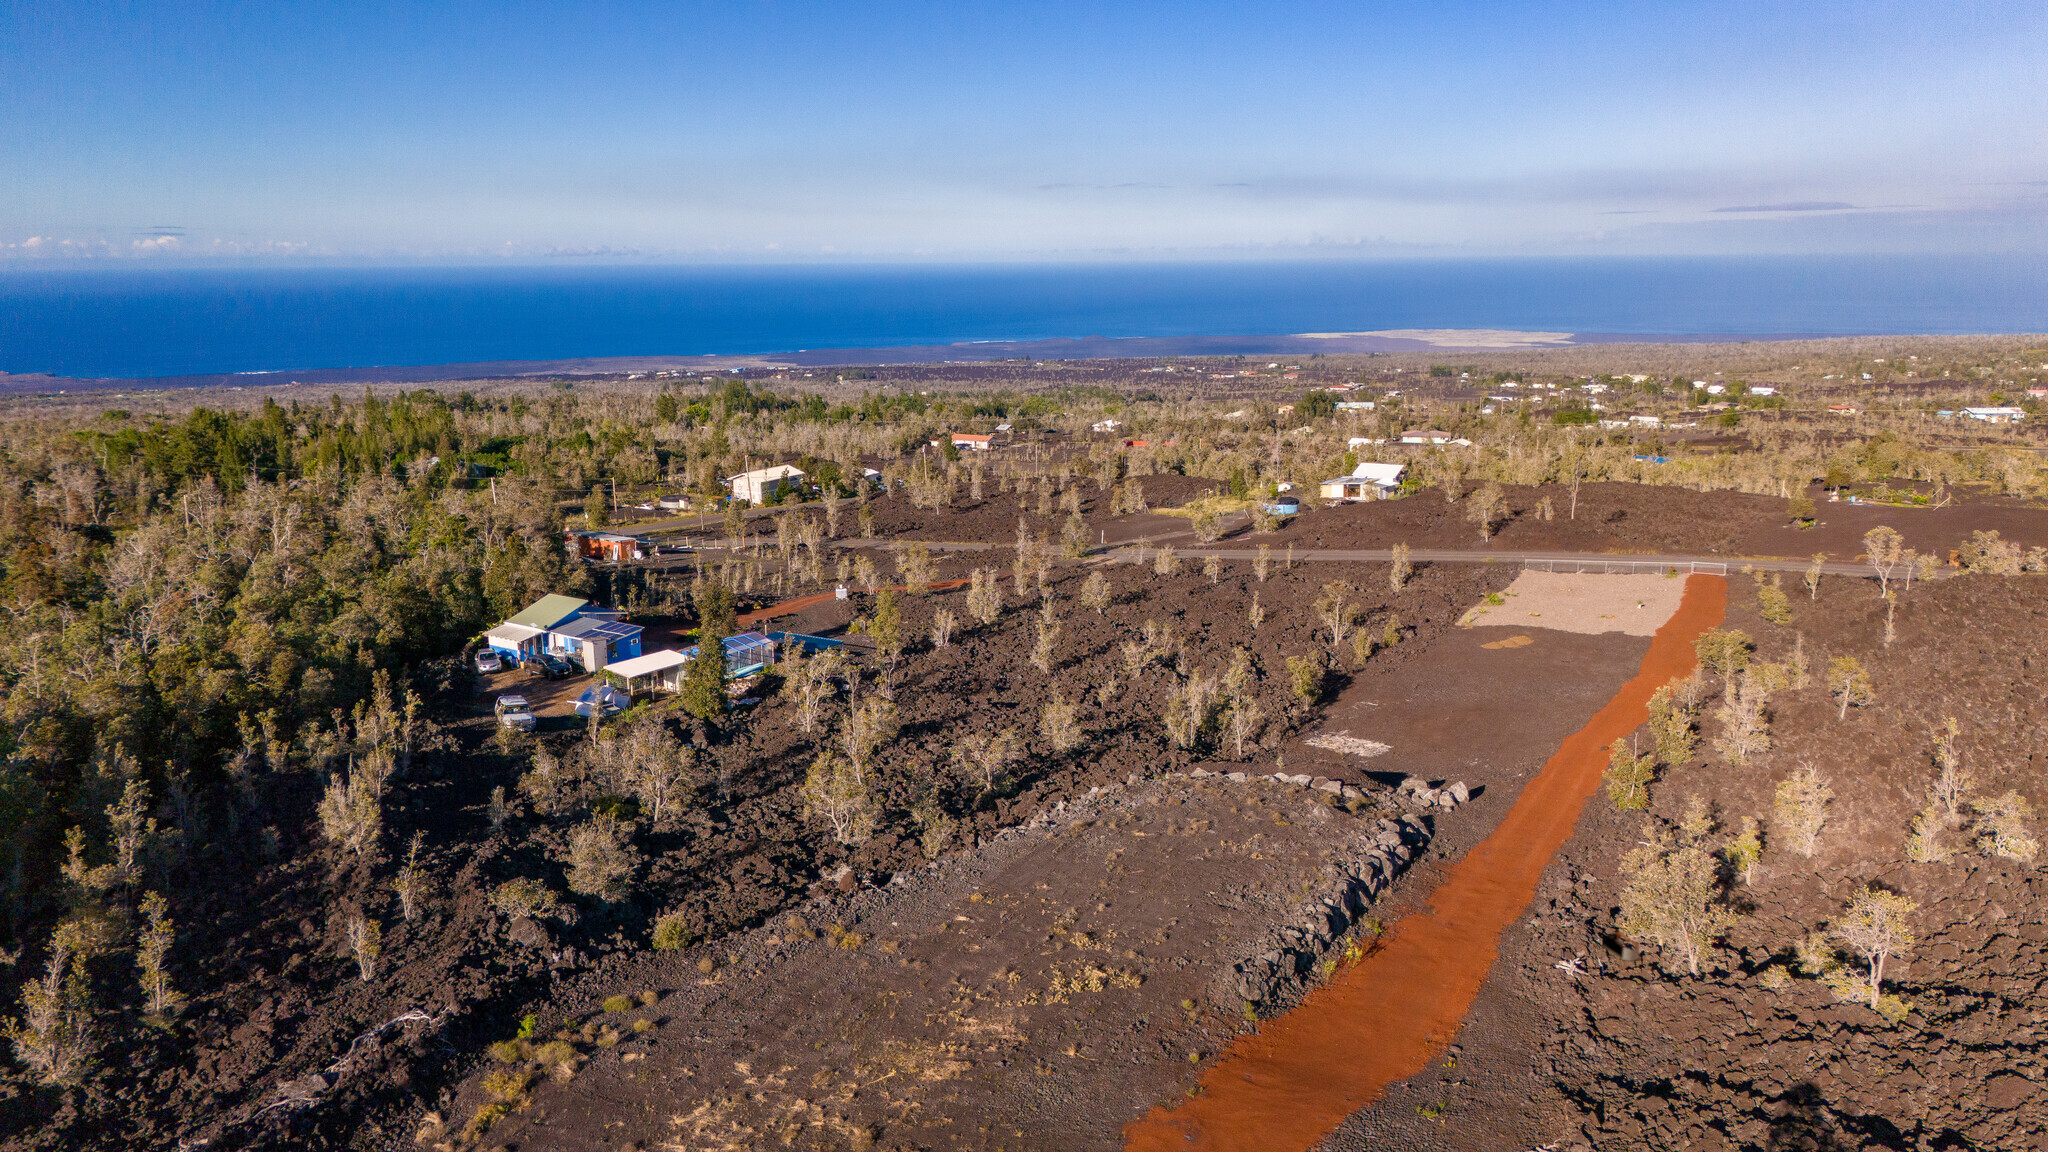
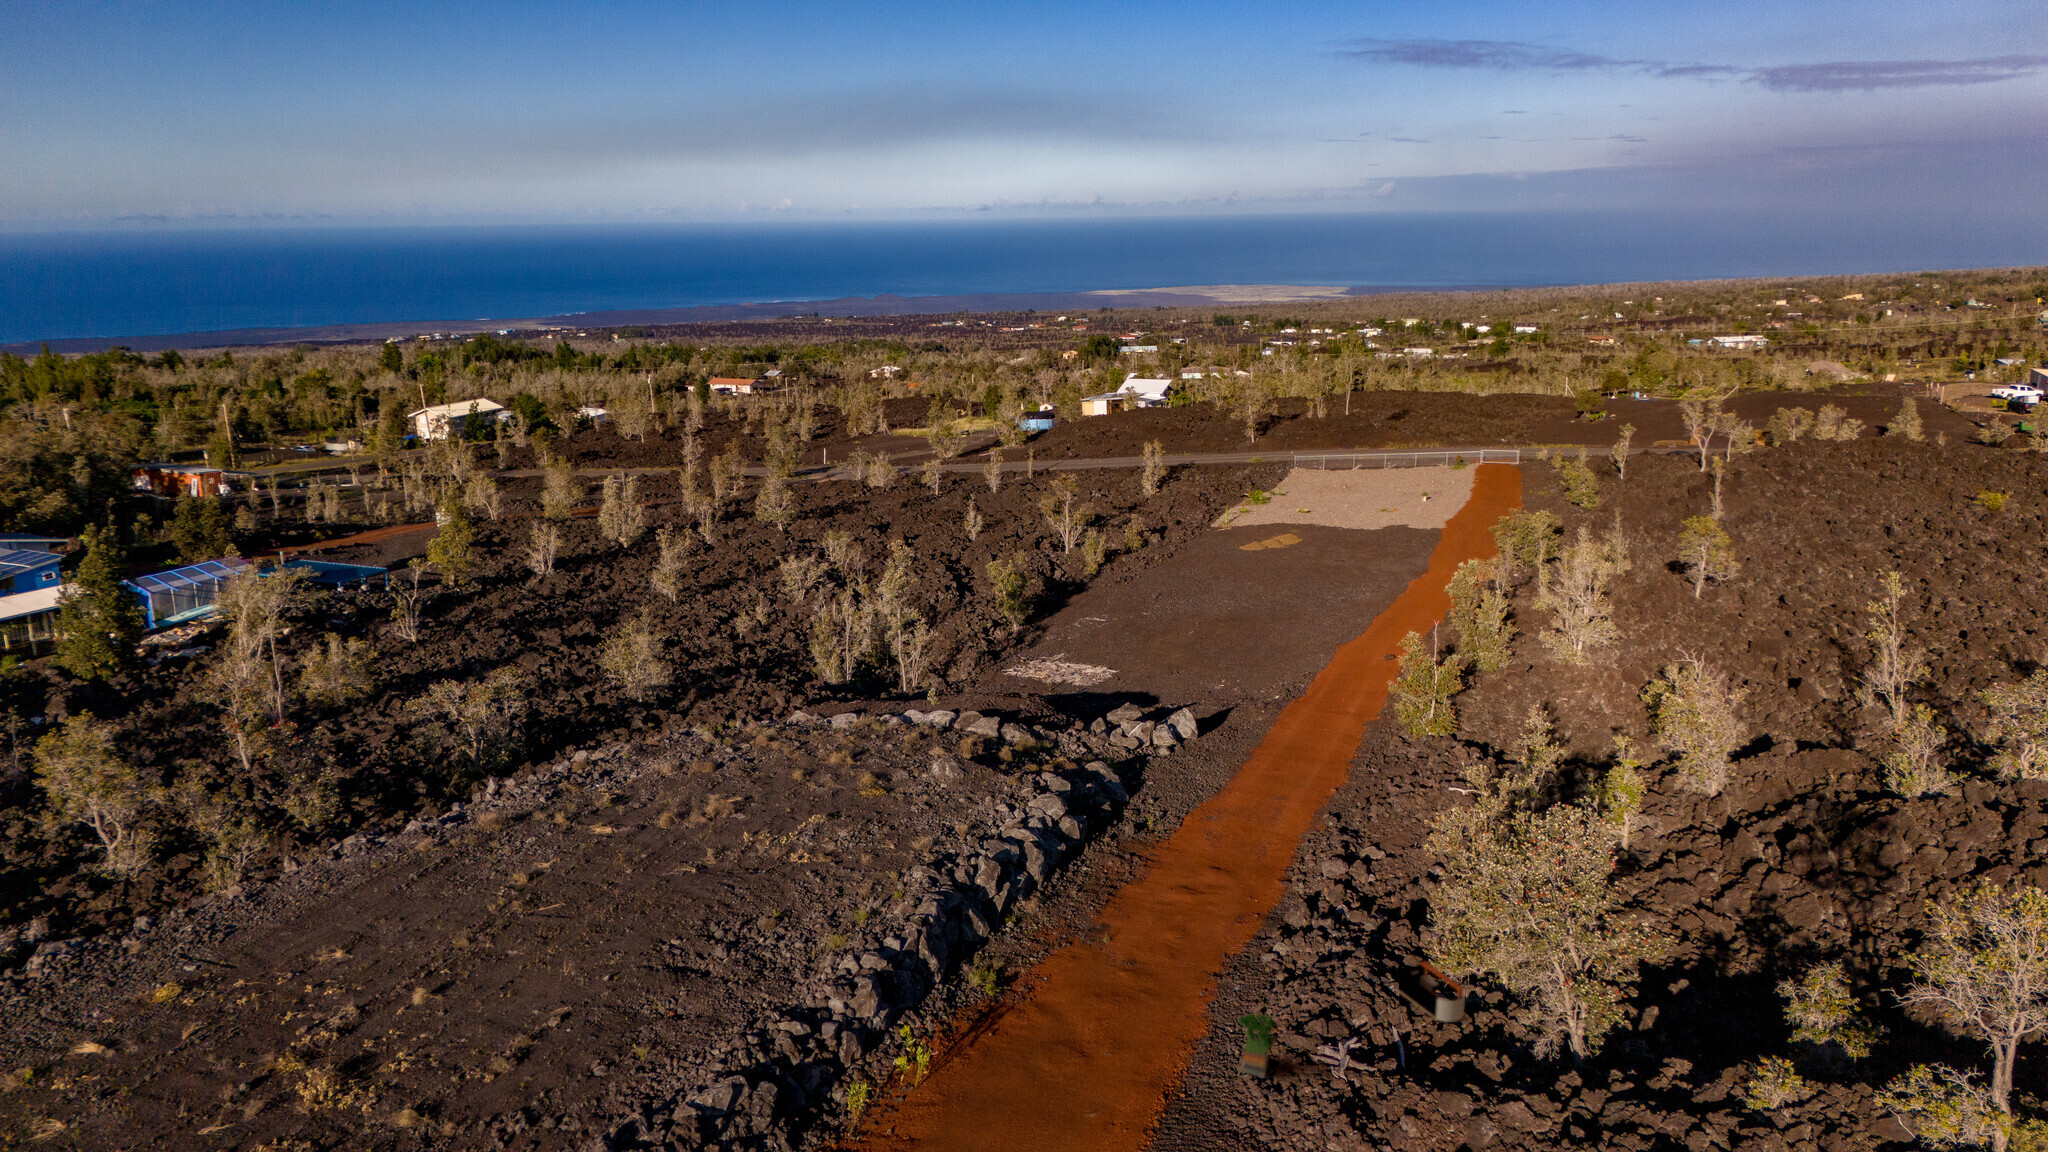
potted tree: none [1518,944,1539,976] -> present [1239,1014,1277,1077]

